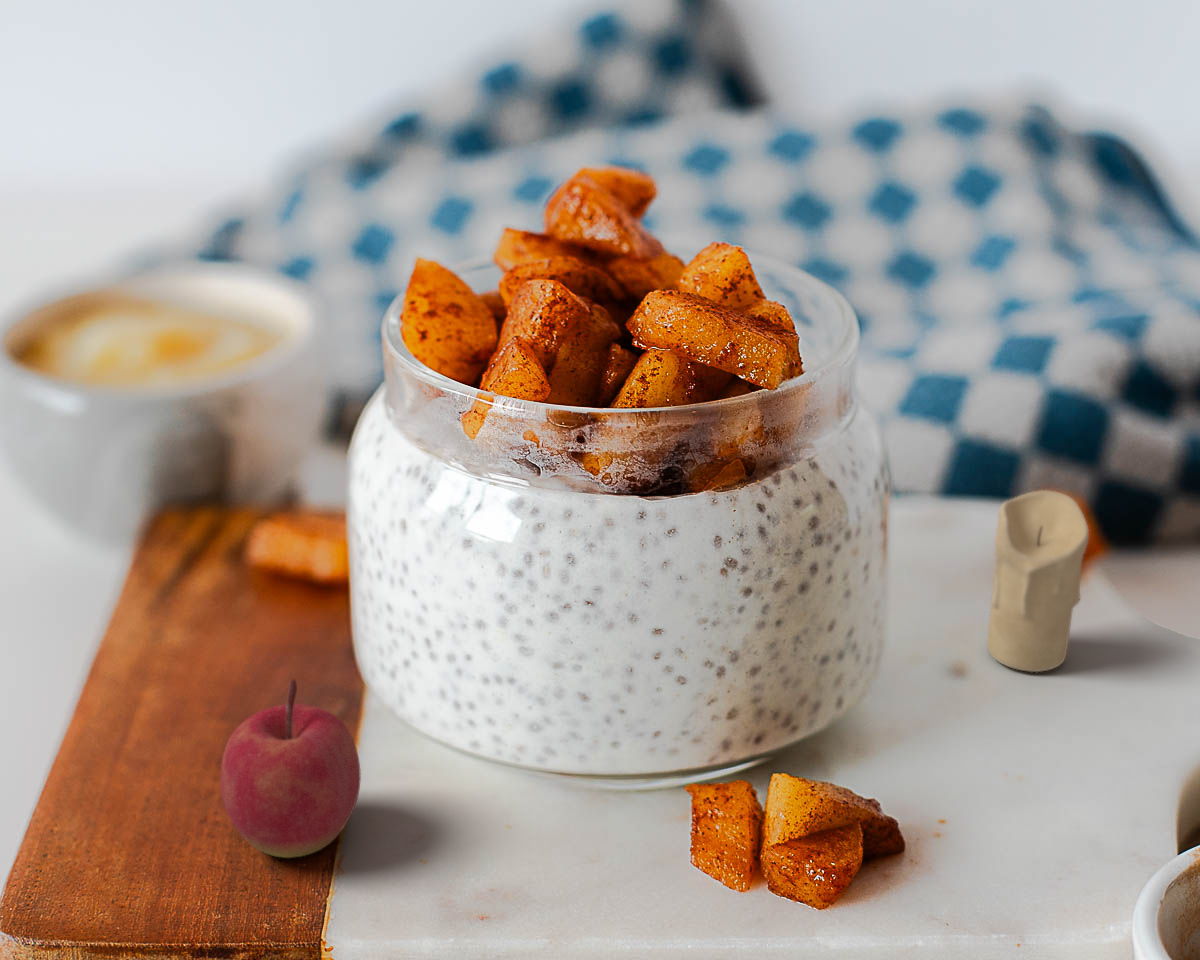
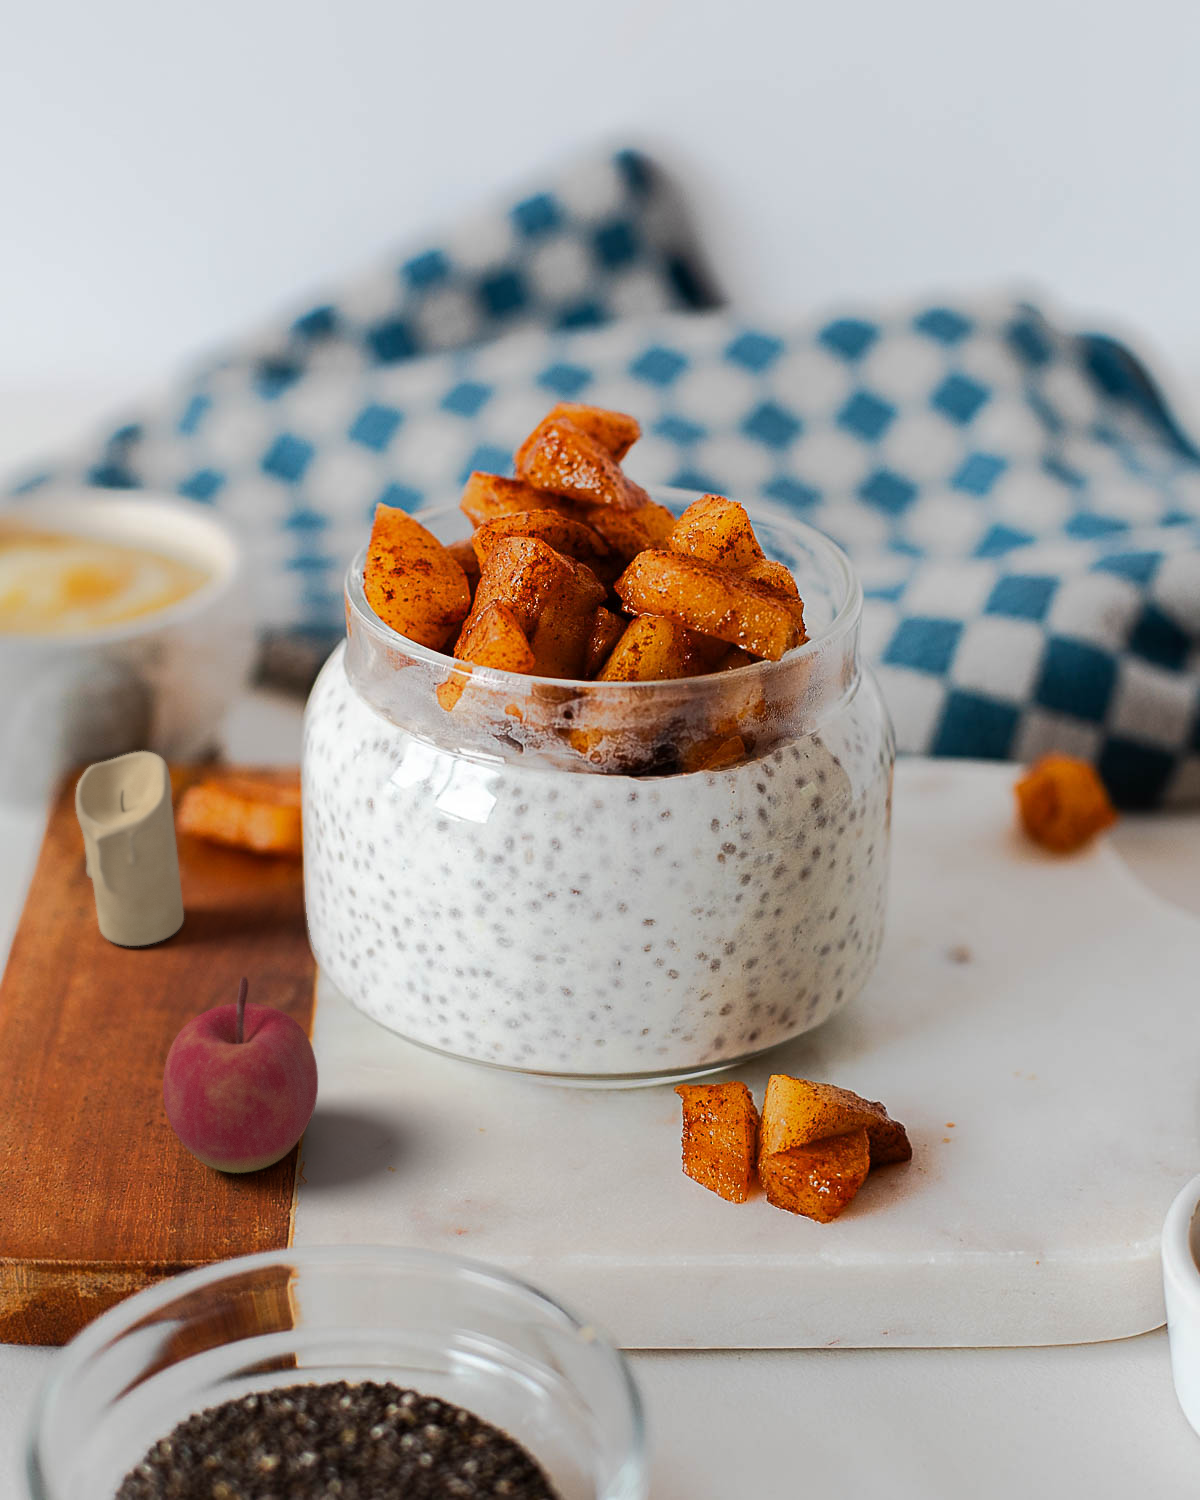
candle: present [987,490,1089,672] -> present [75,751,184,946]

